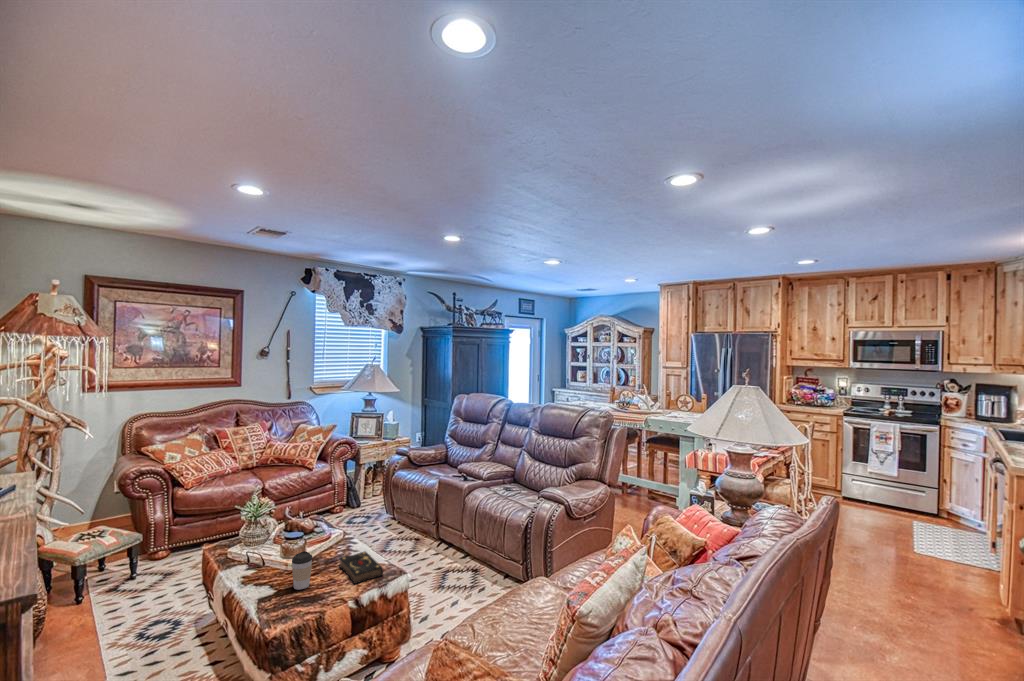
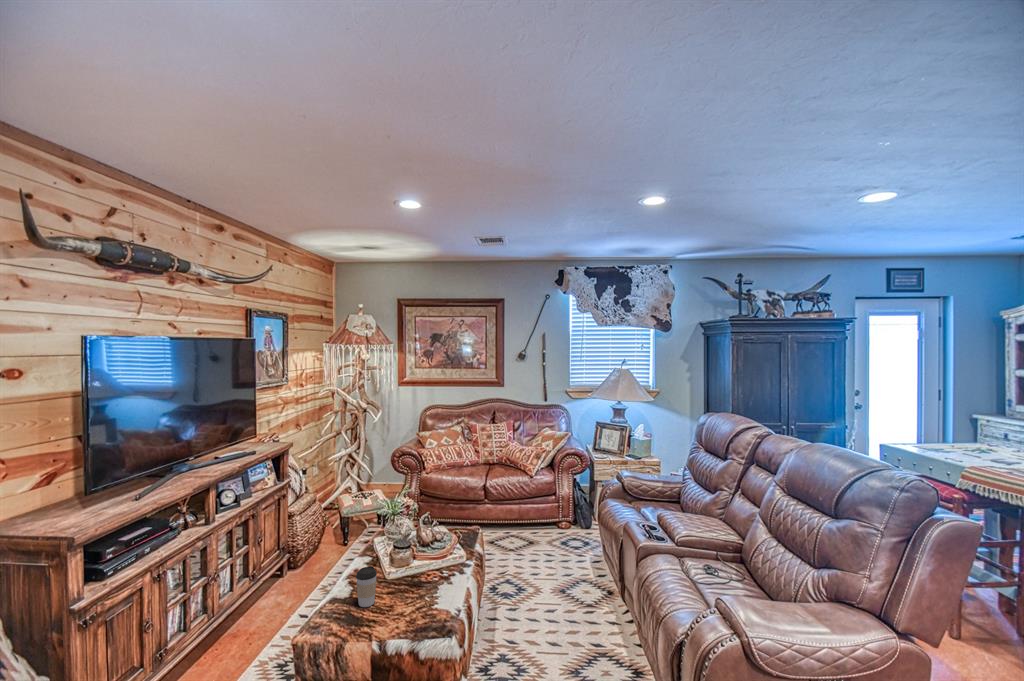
book: present [339,551,383,584] -> none [399,586,447,628]

